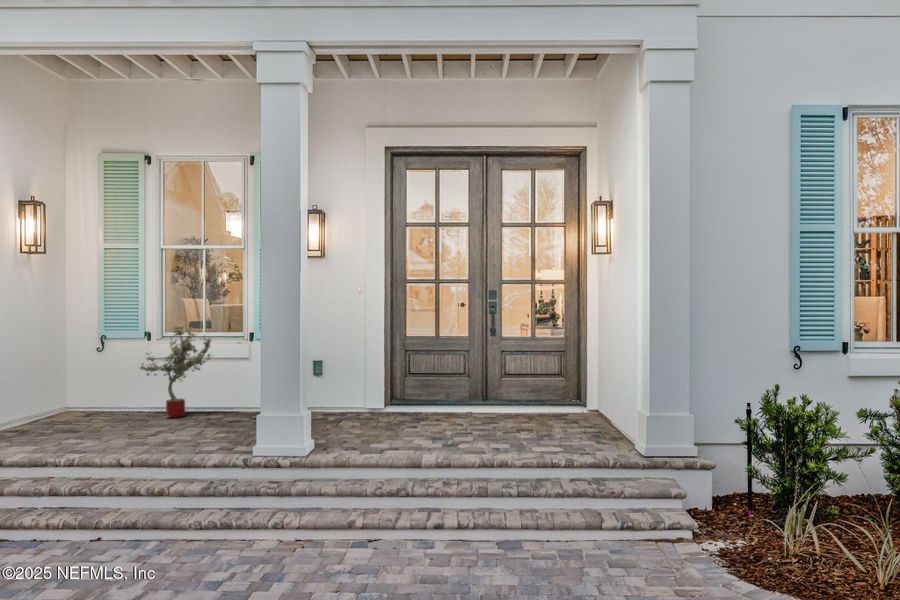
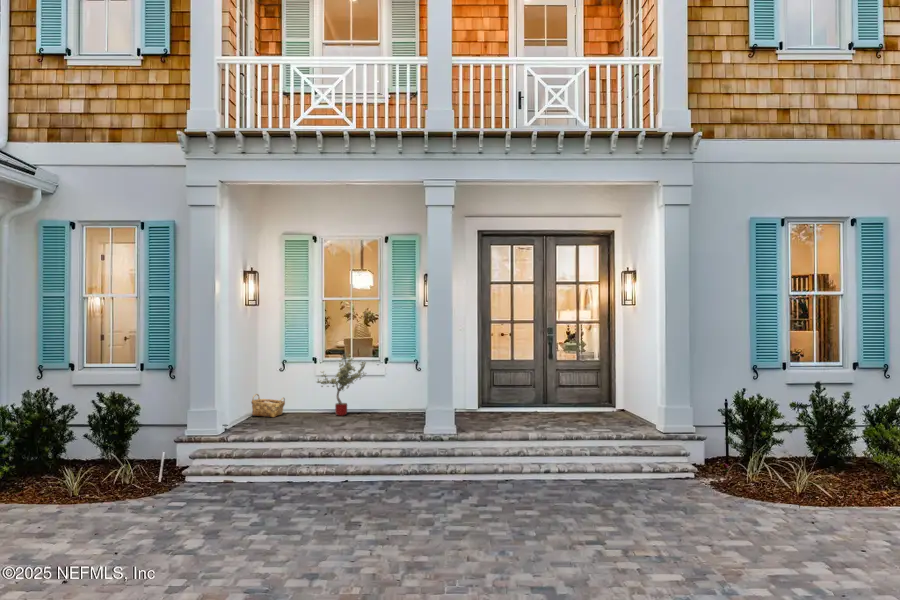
woven basket: none [43,385,96,420] -> present [251,394,285,417]

